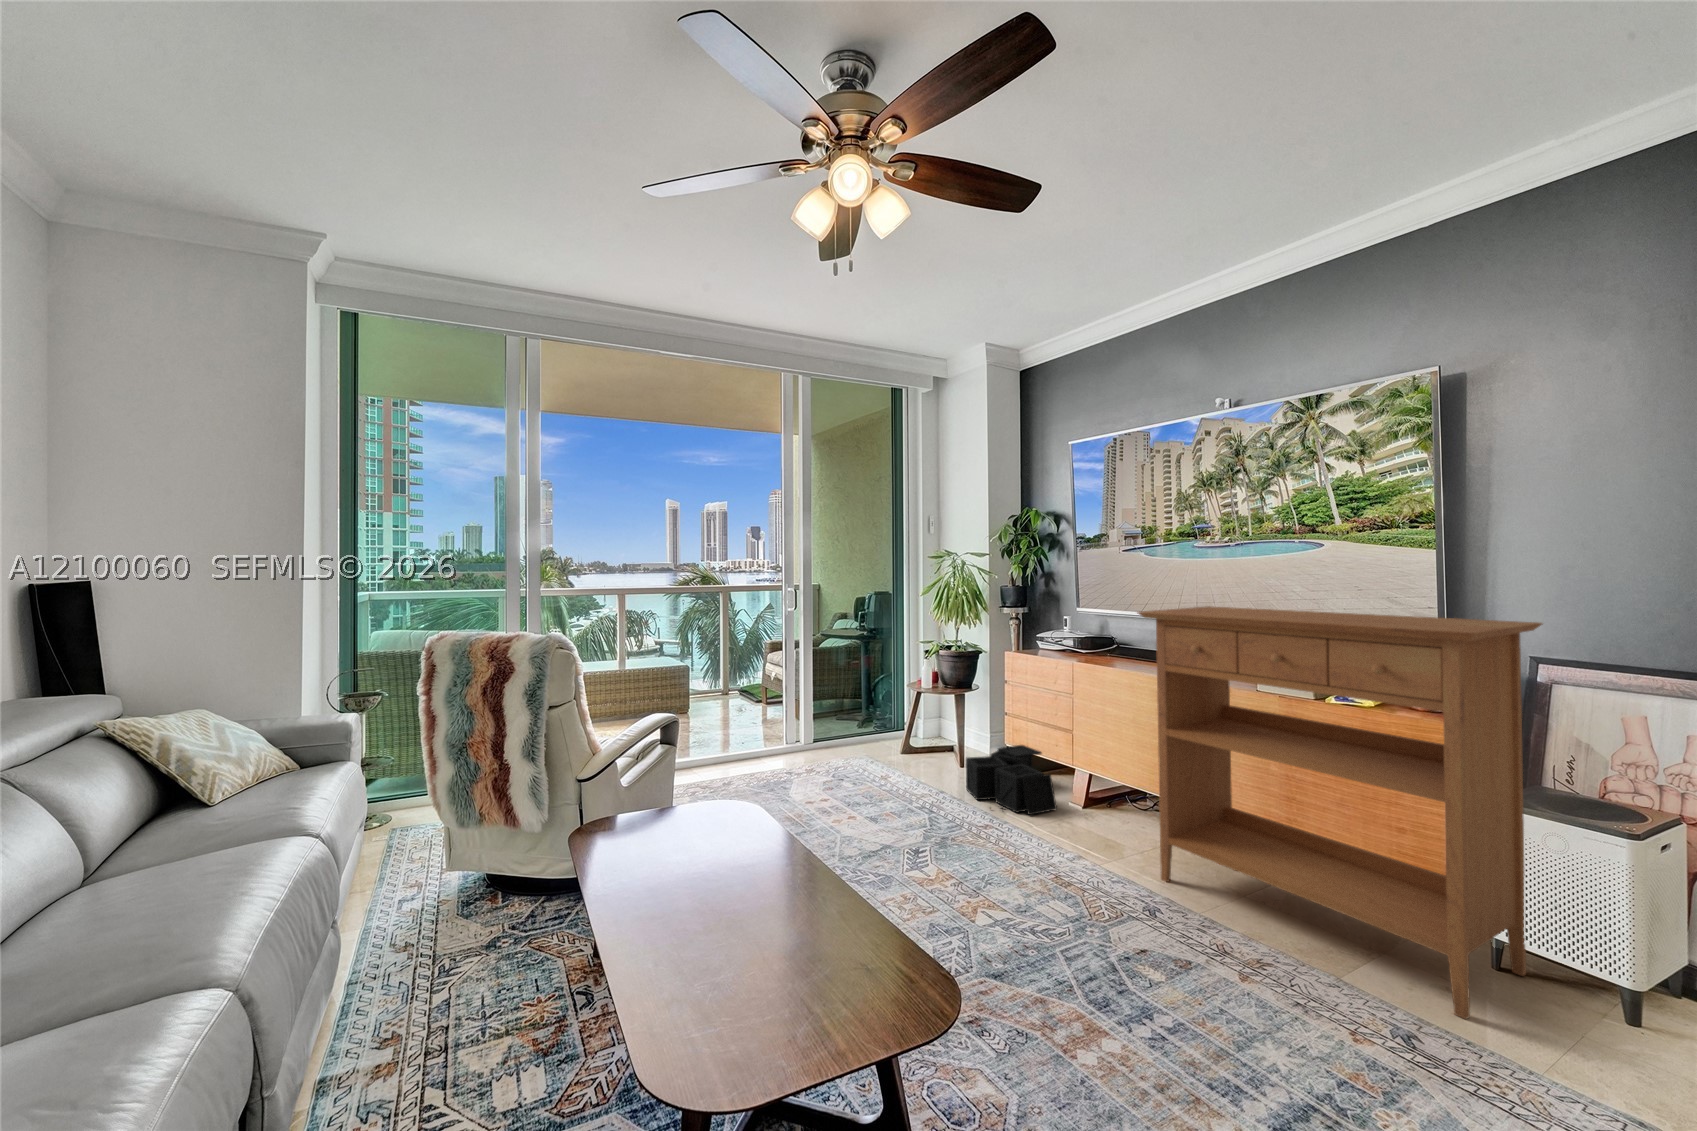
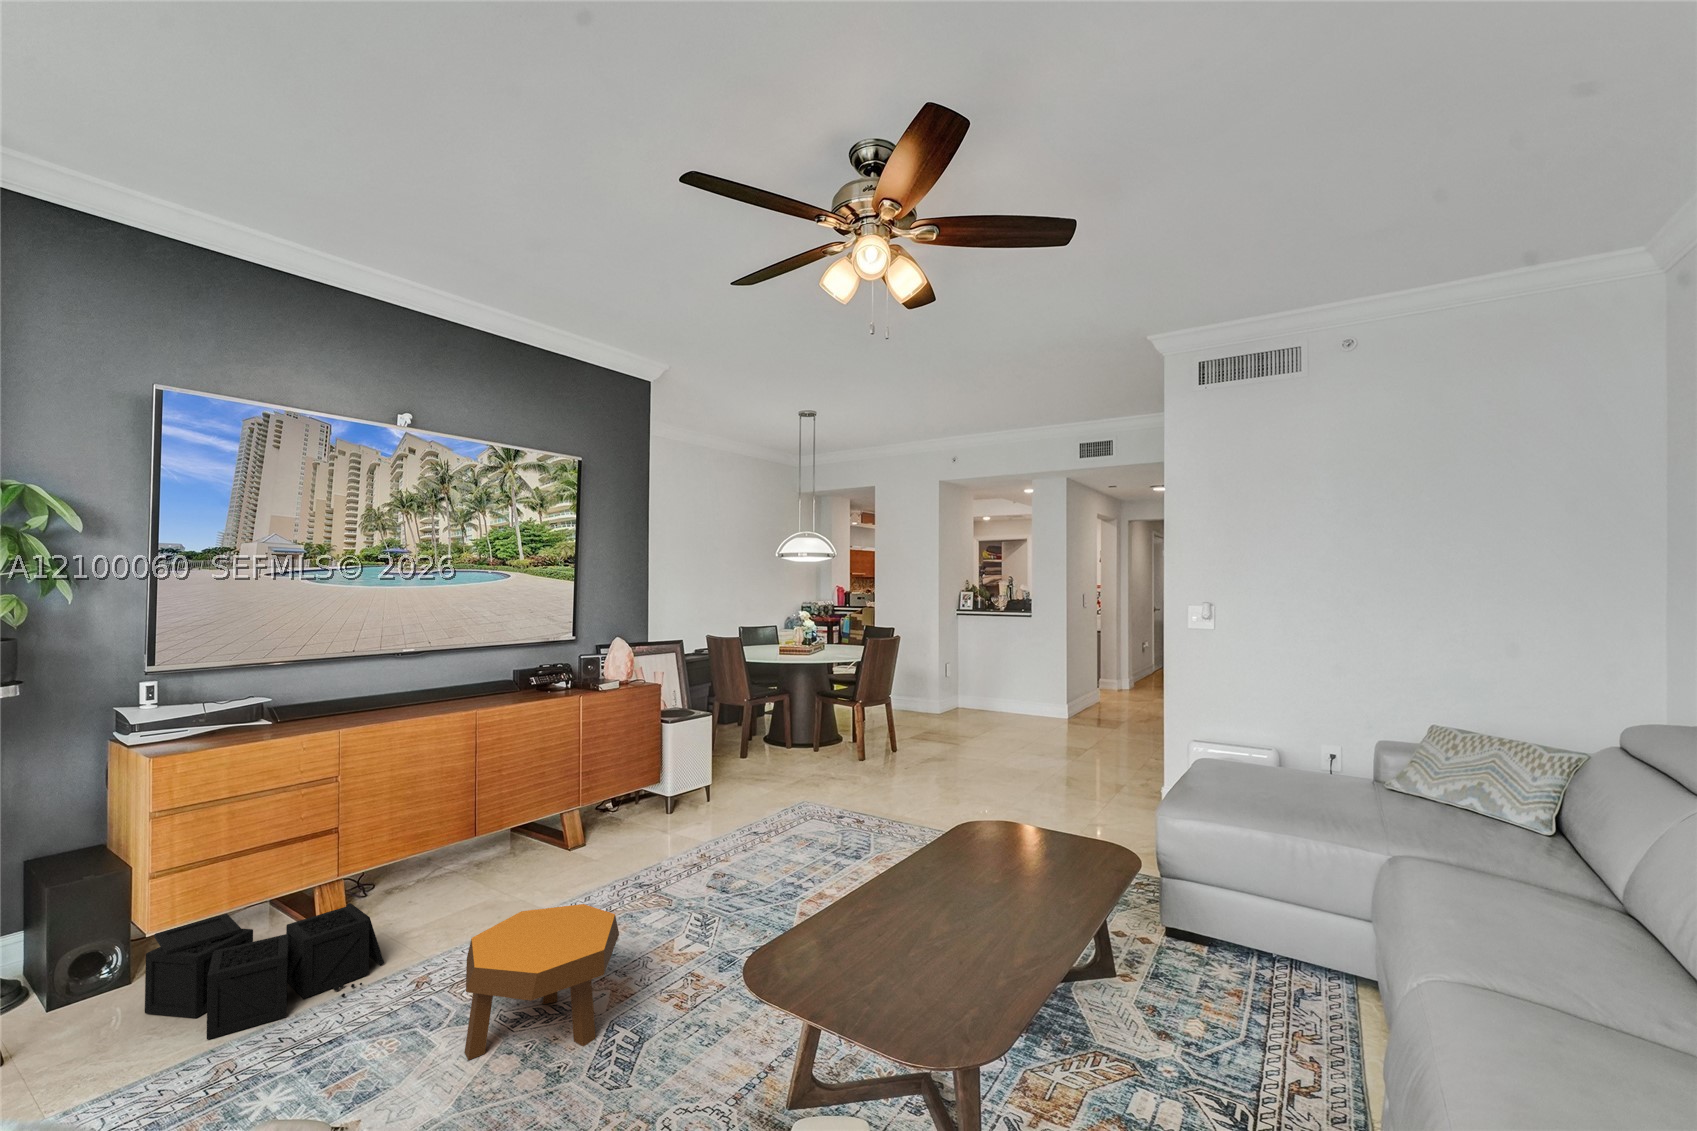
console table: present [1137,606,1543,1019] -> none [517,622,748,888]
footstool: none [860,782,960,868] -> present [464,904,619,1060]

